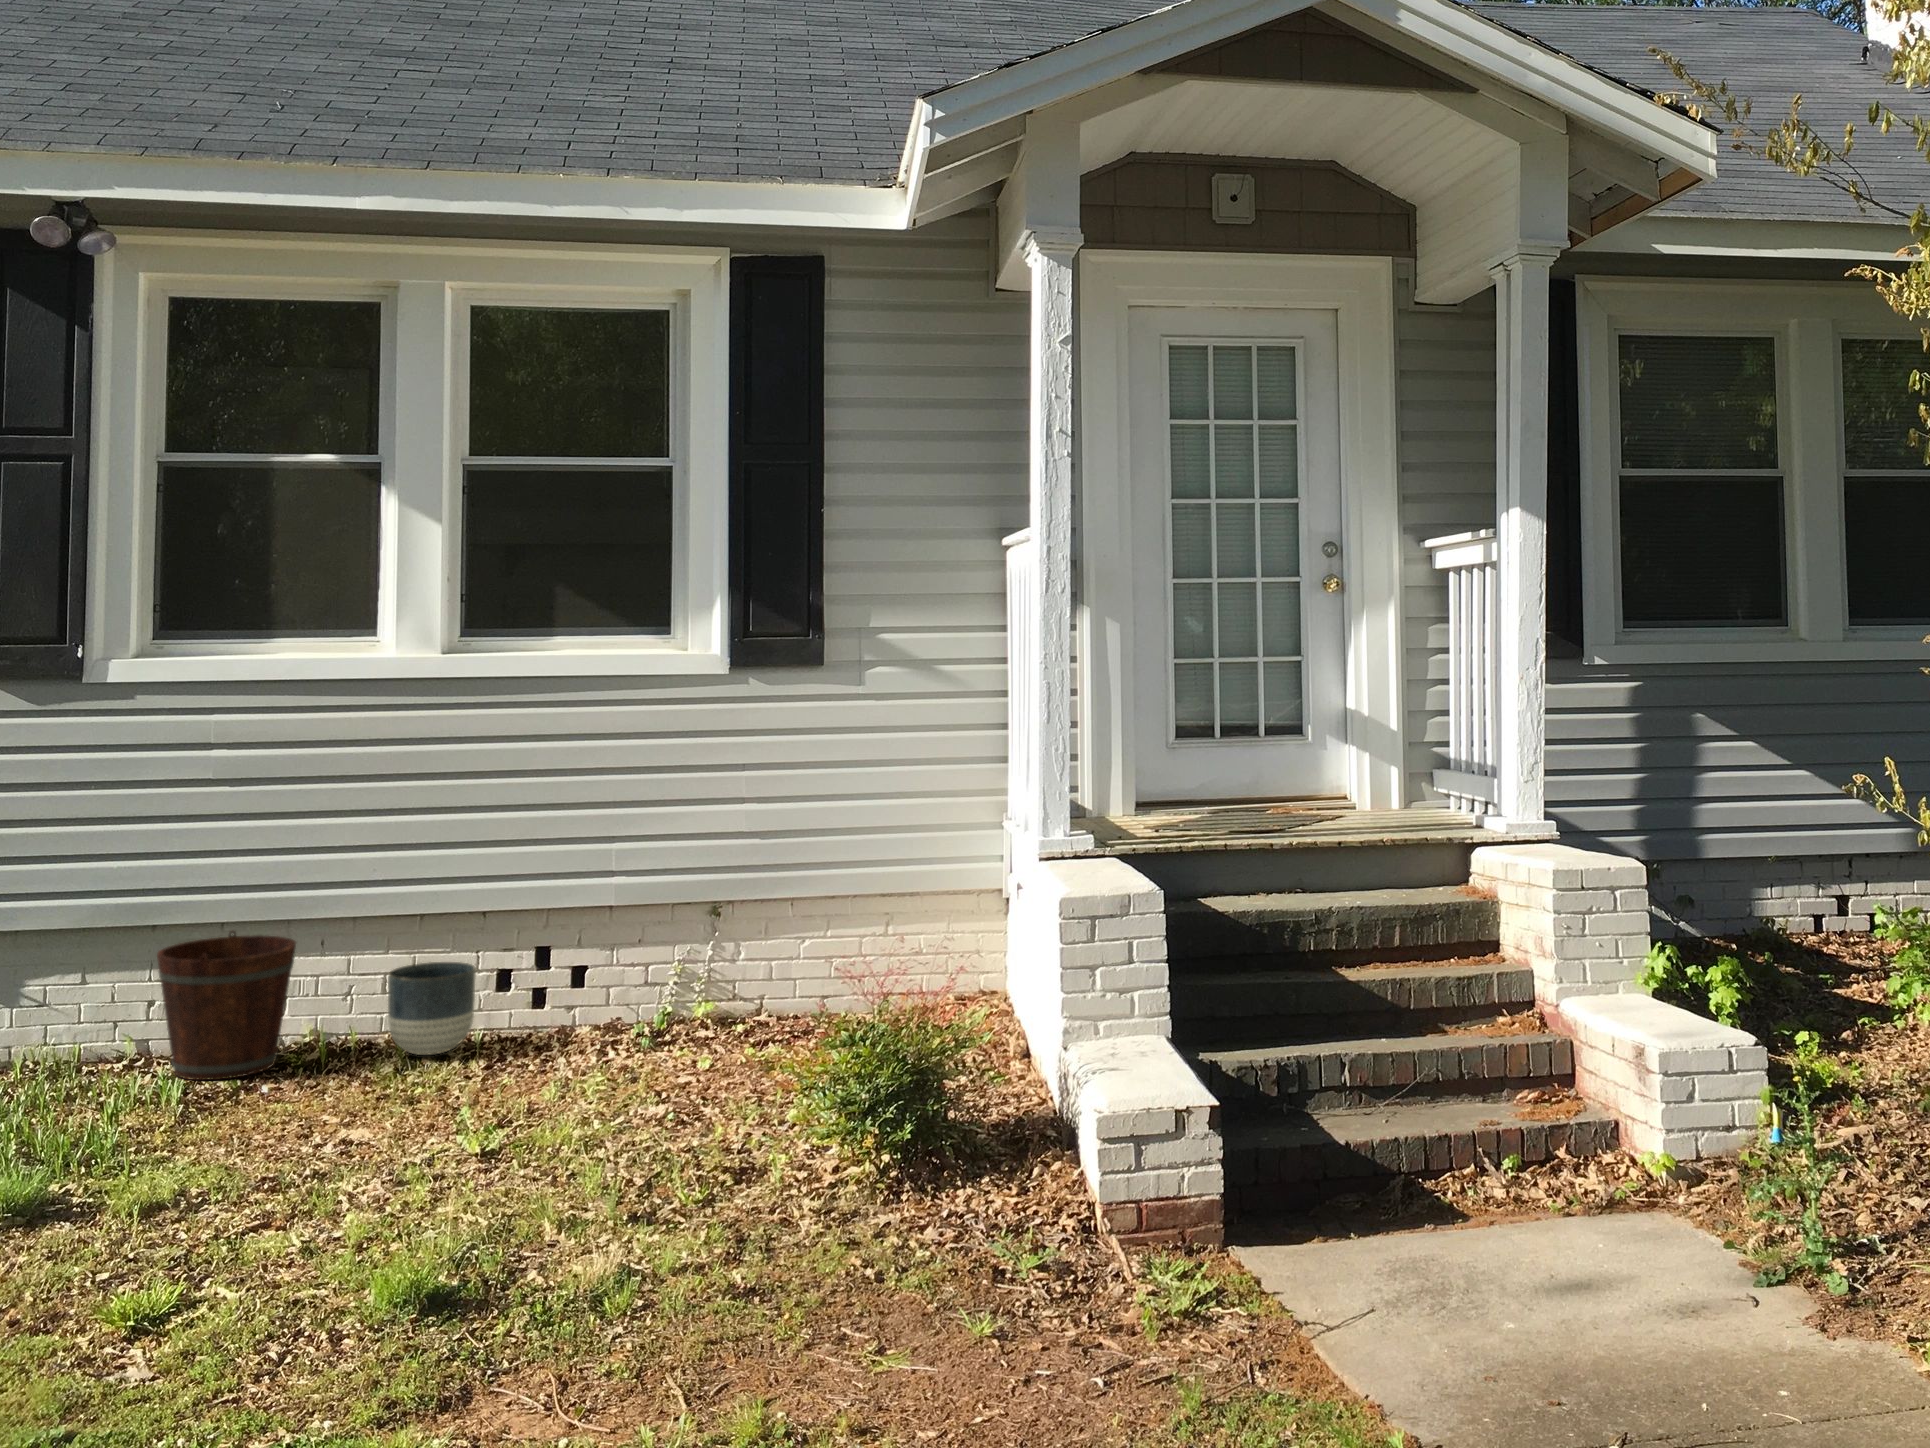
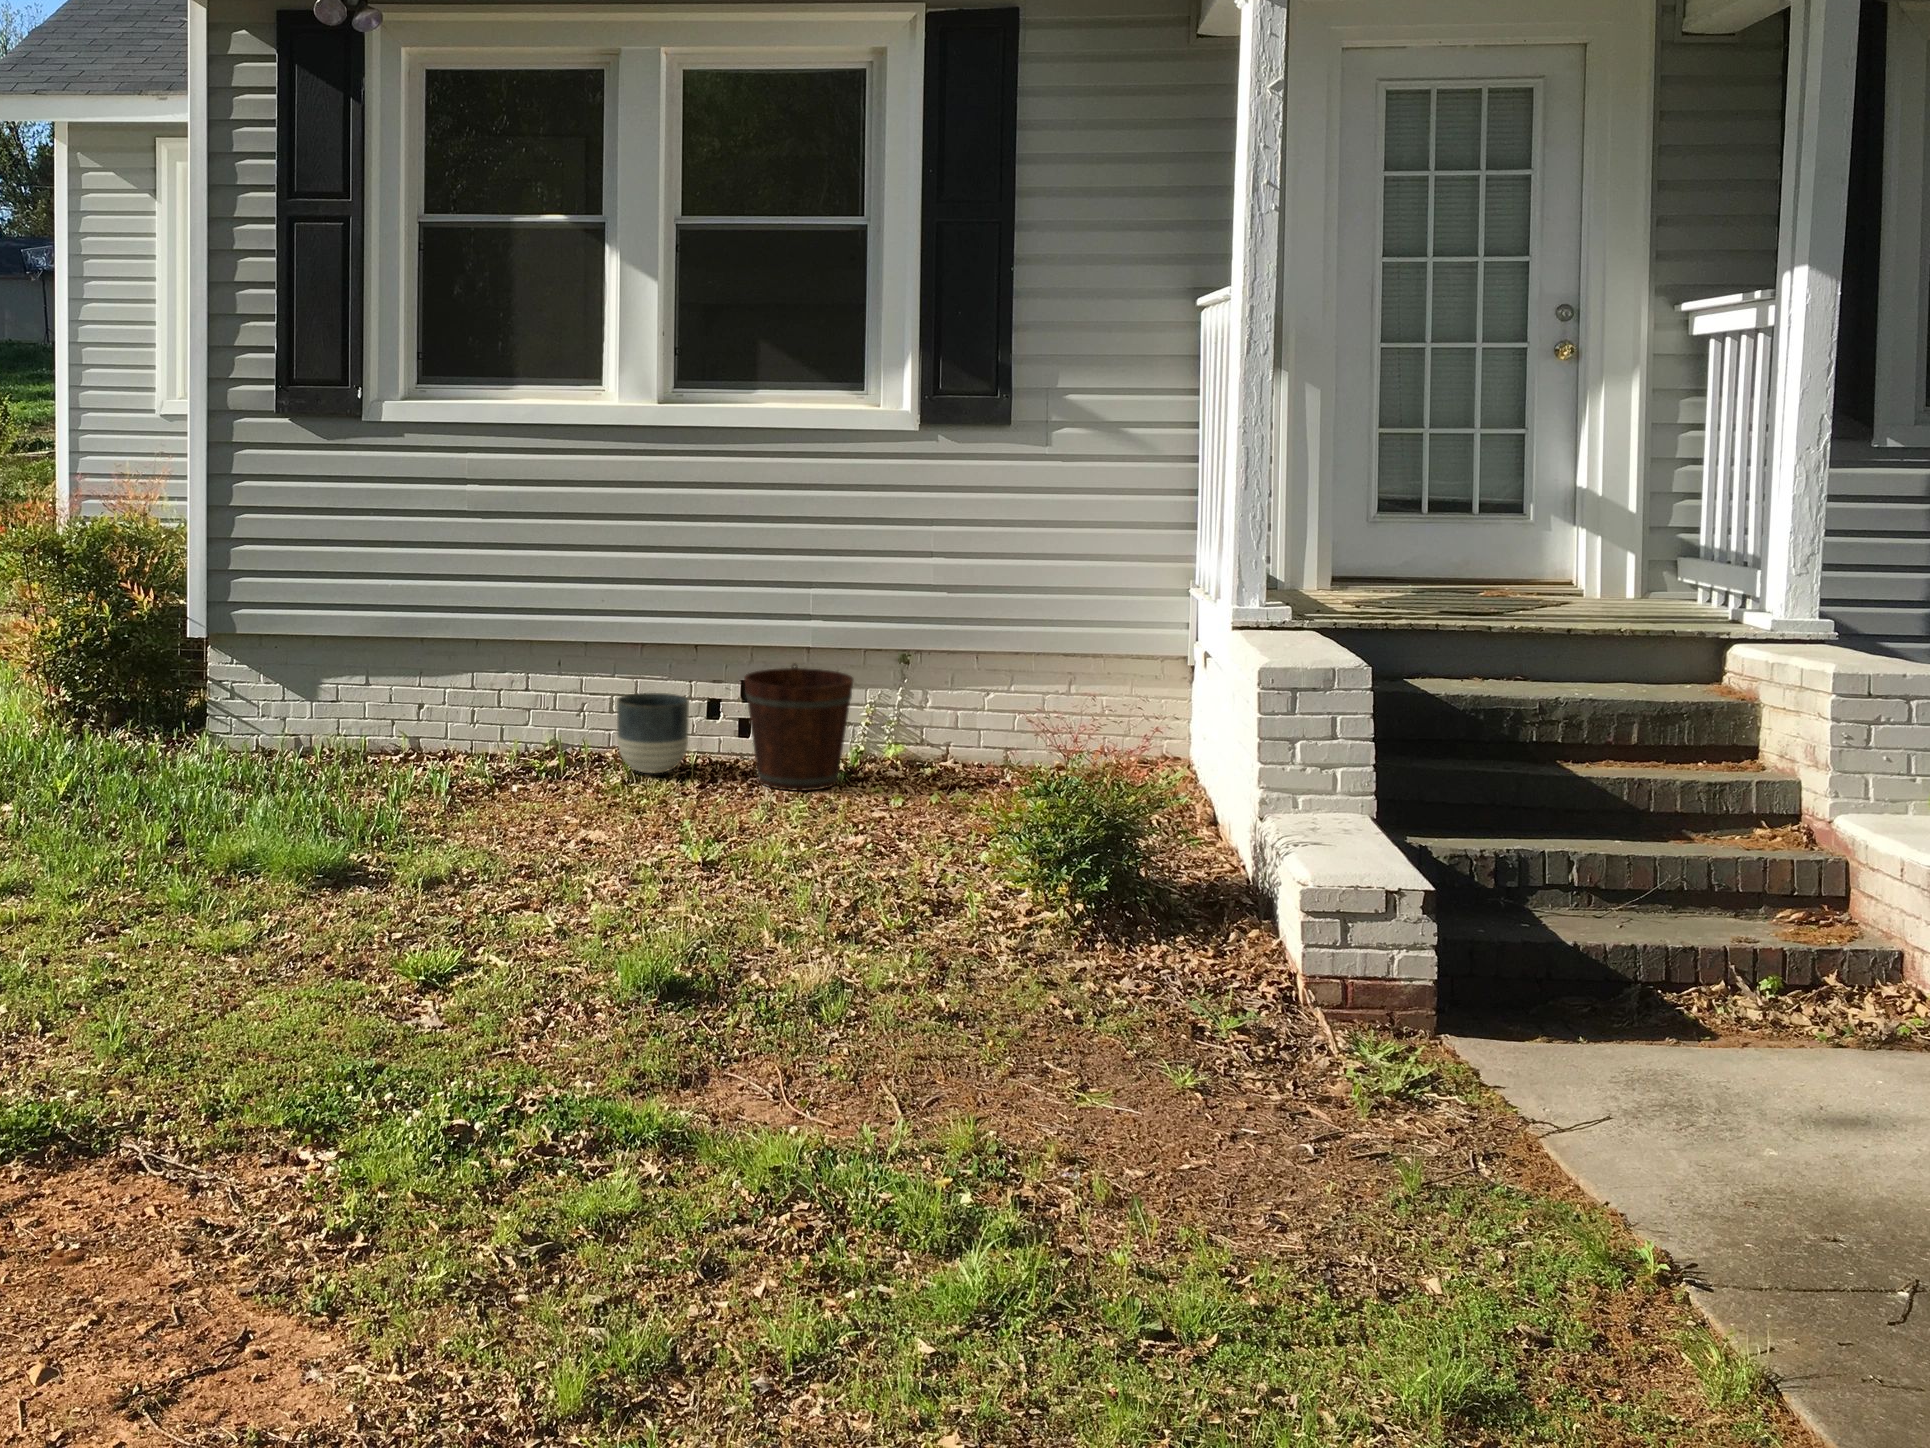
bucket: present [157,931,296,1080] -> present [744,664,853,791]

